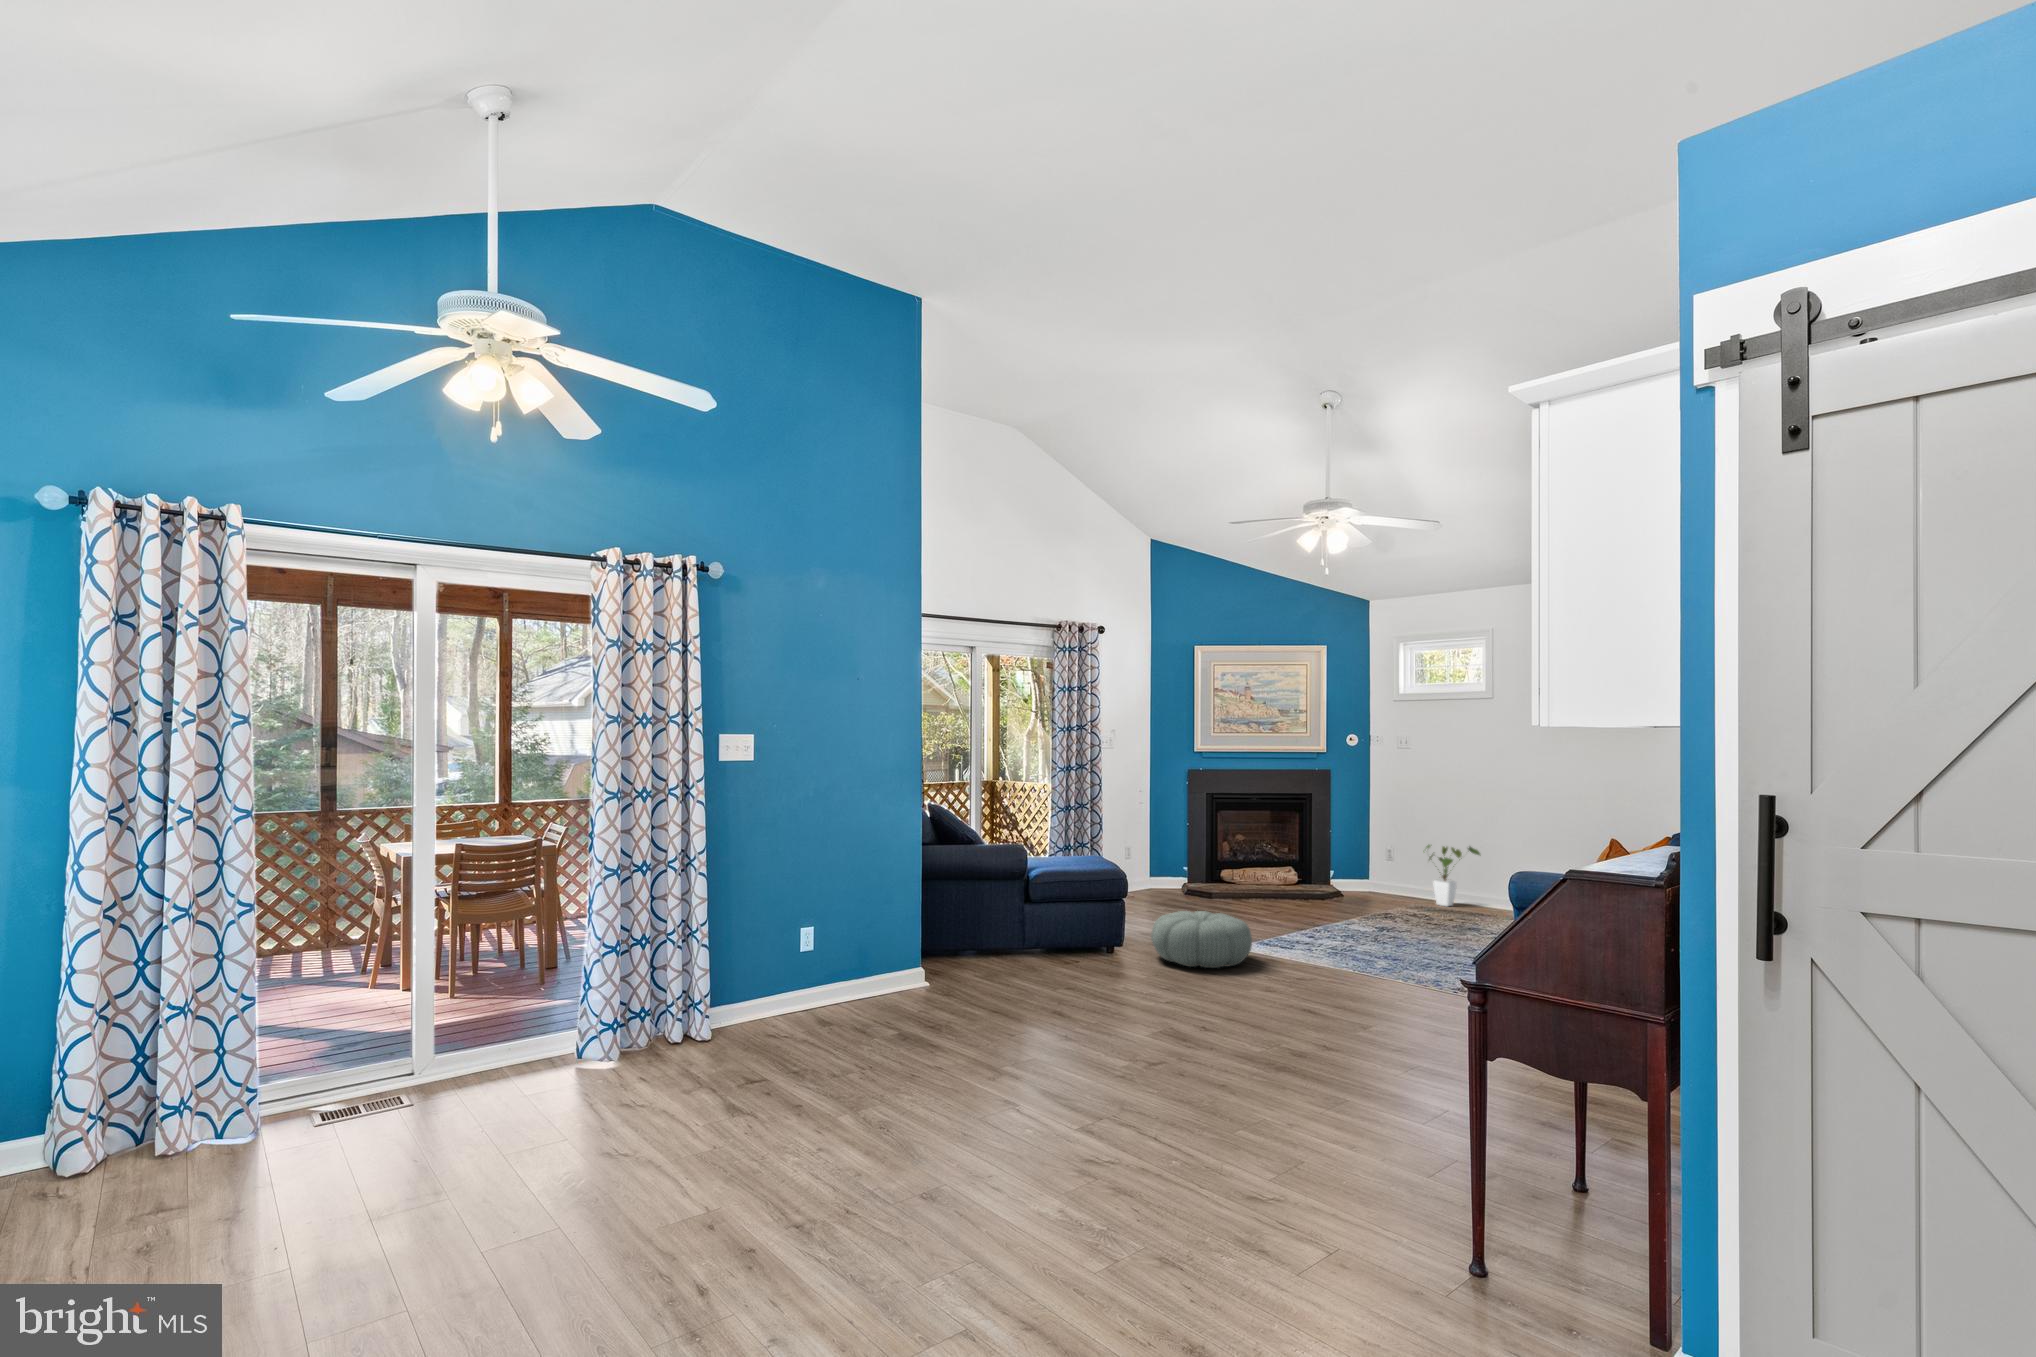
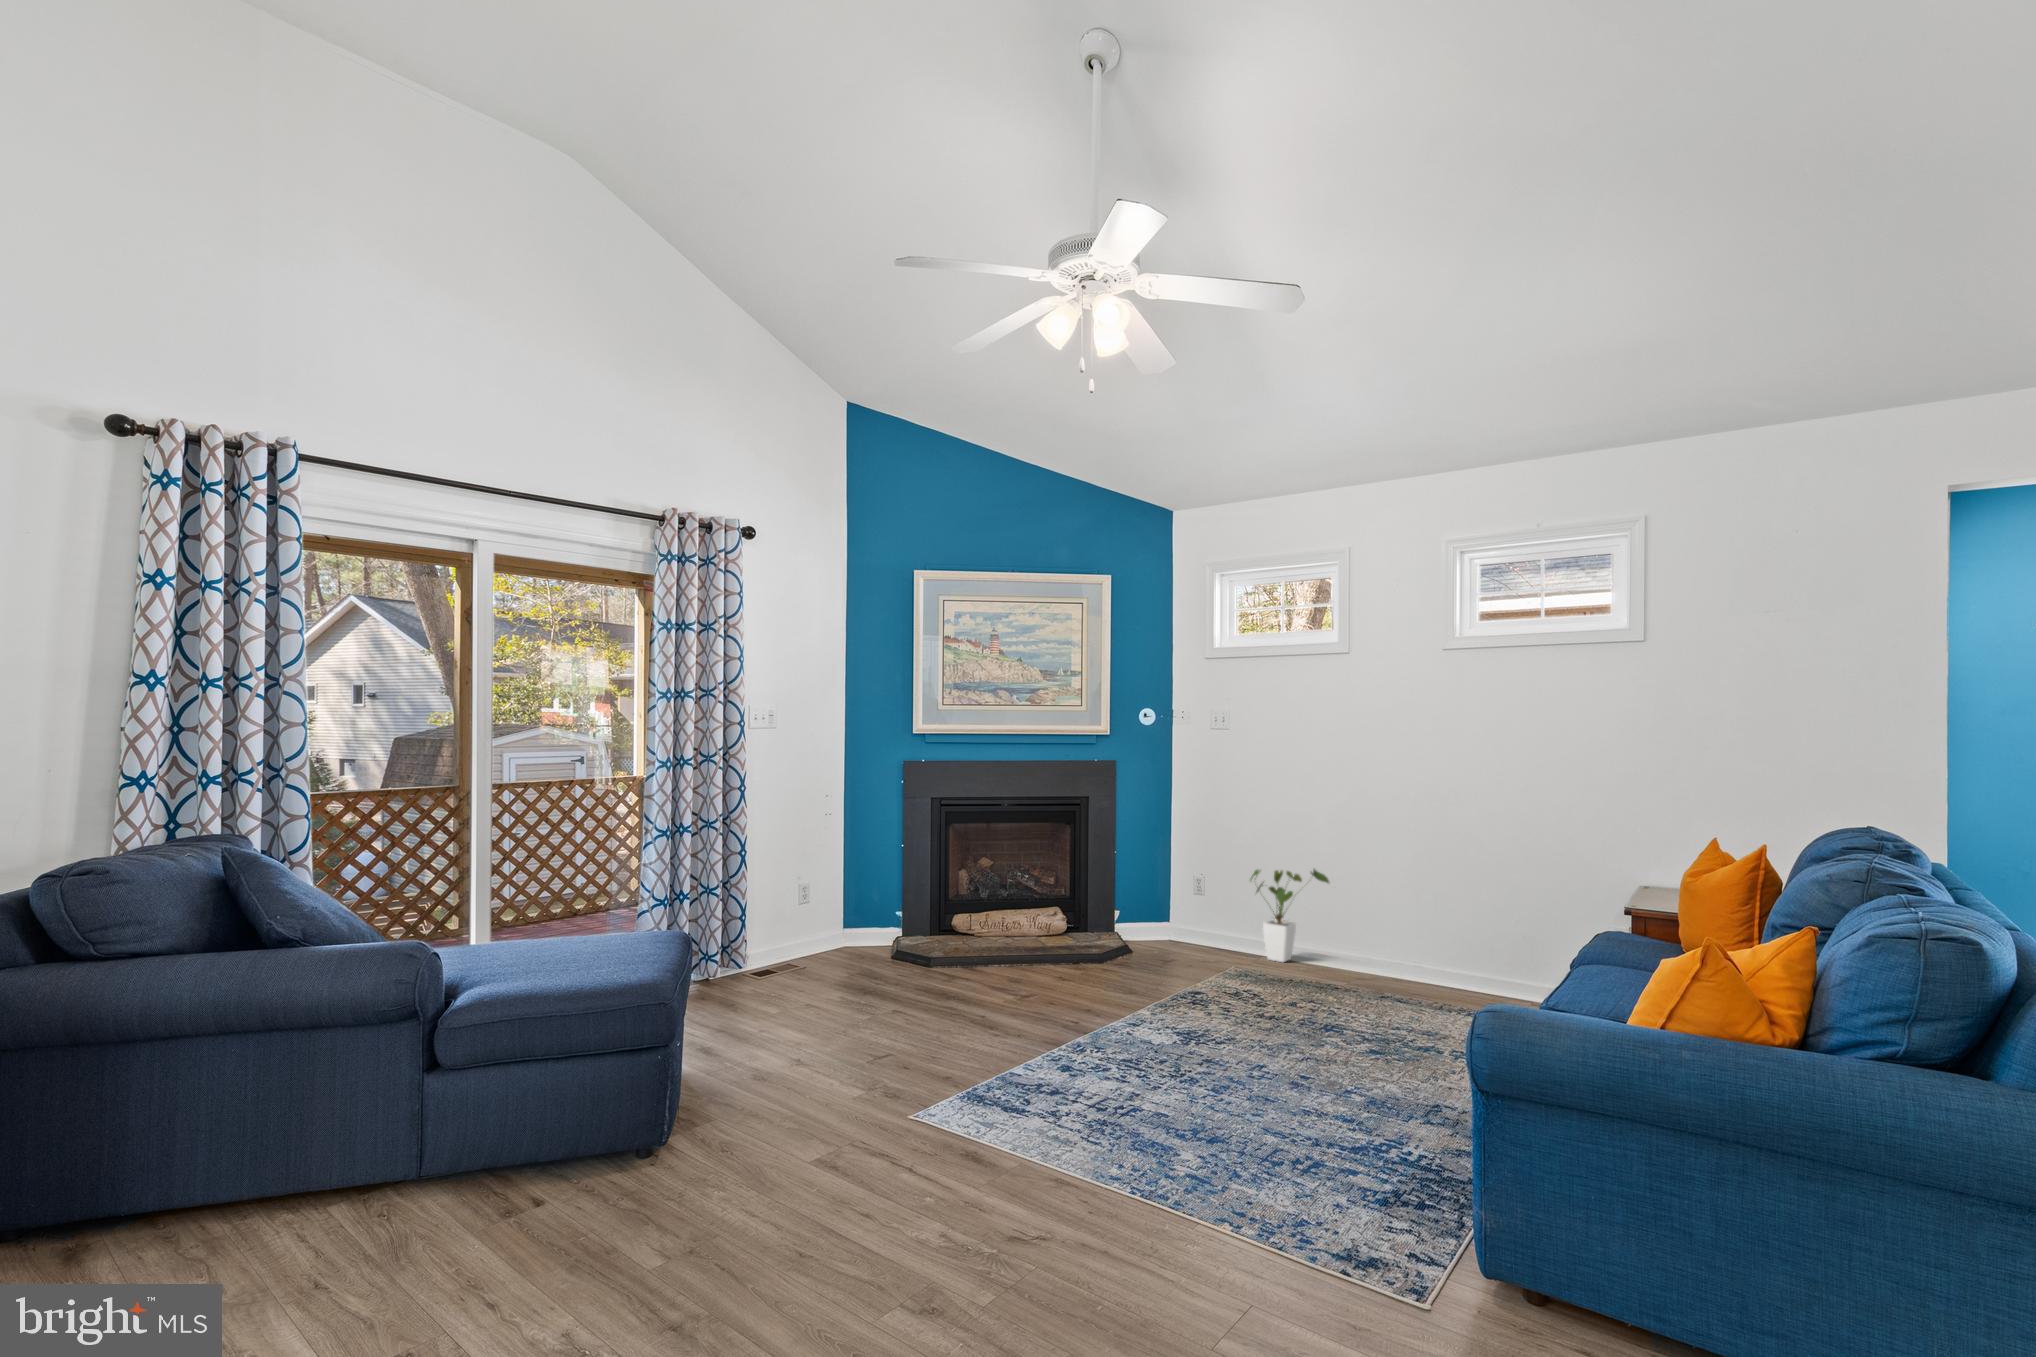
pouf: present [1151,911,1252,968] -> none [735,1044,946,1191]

